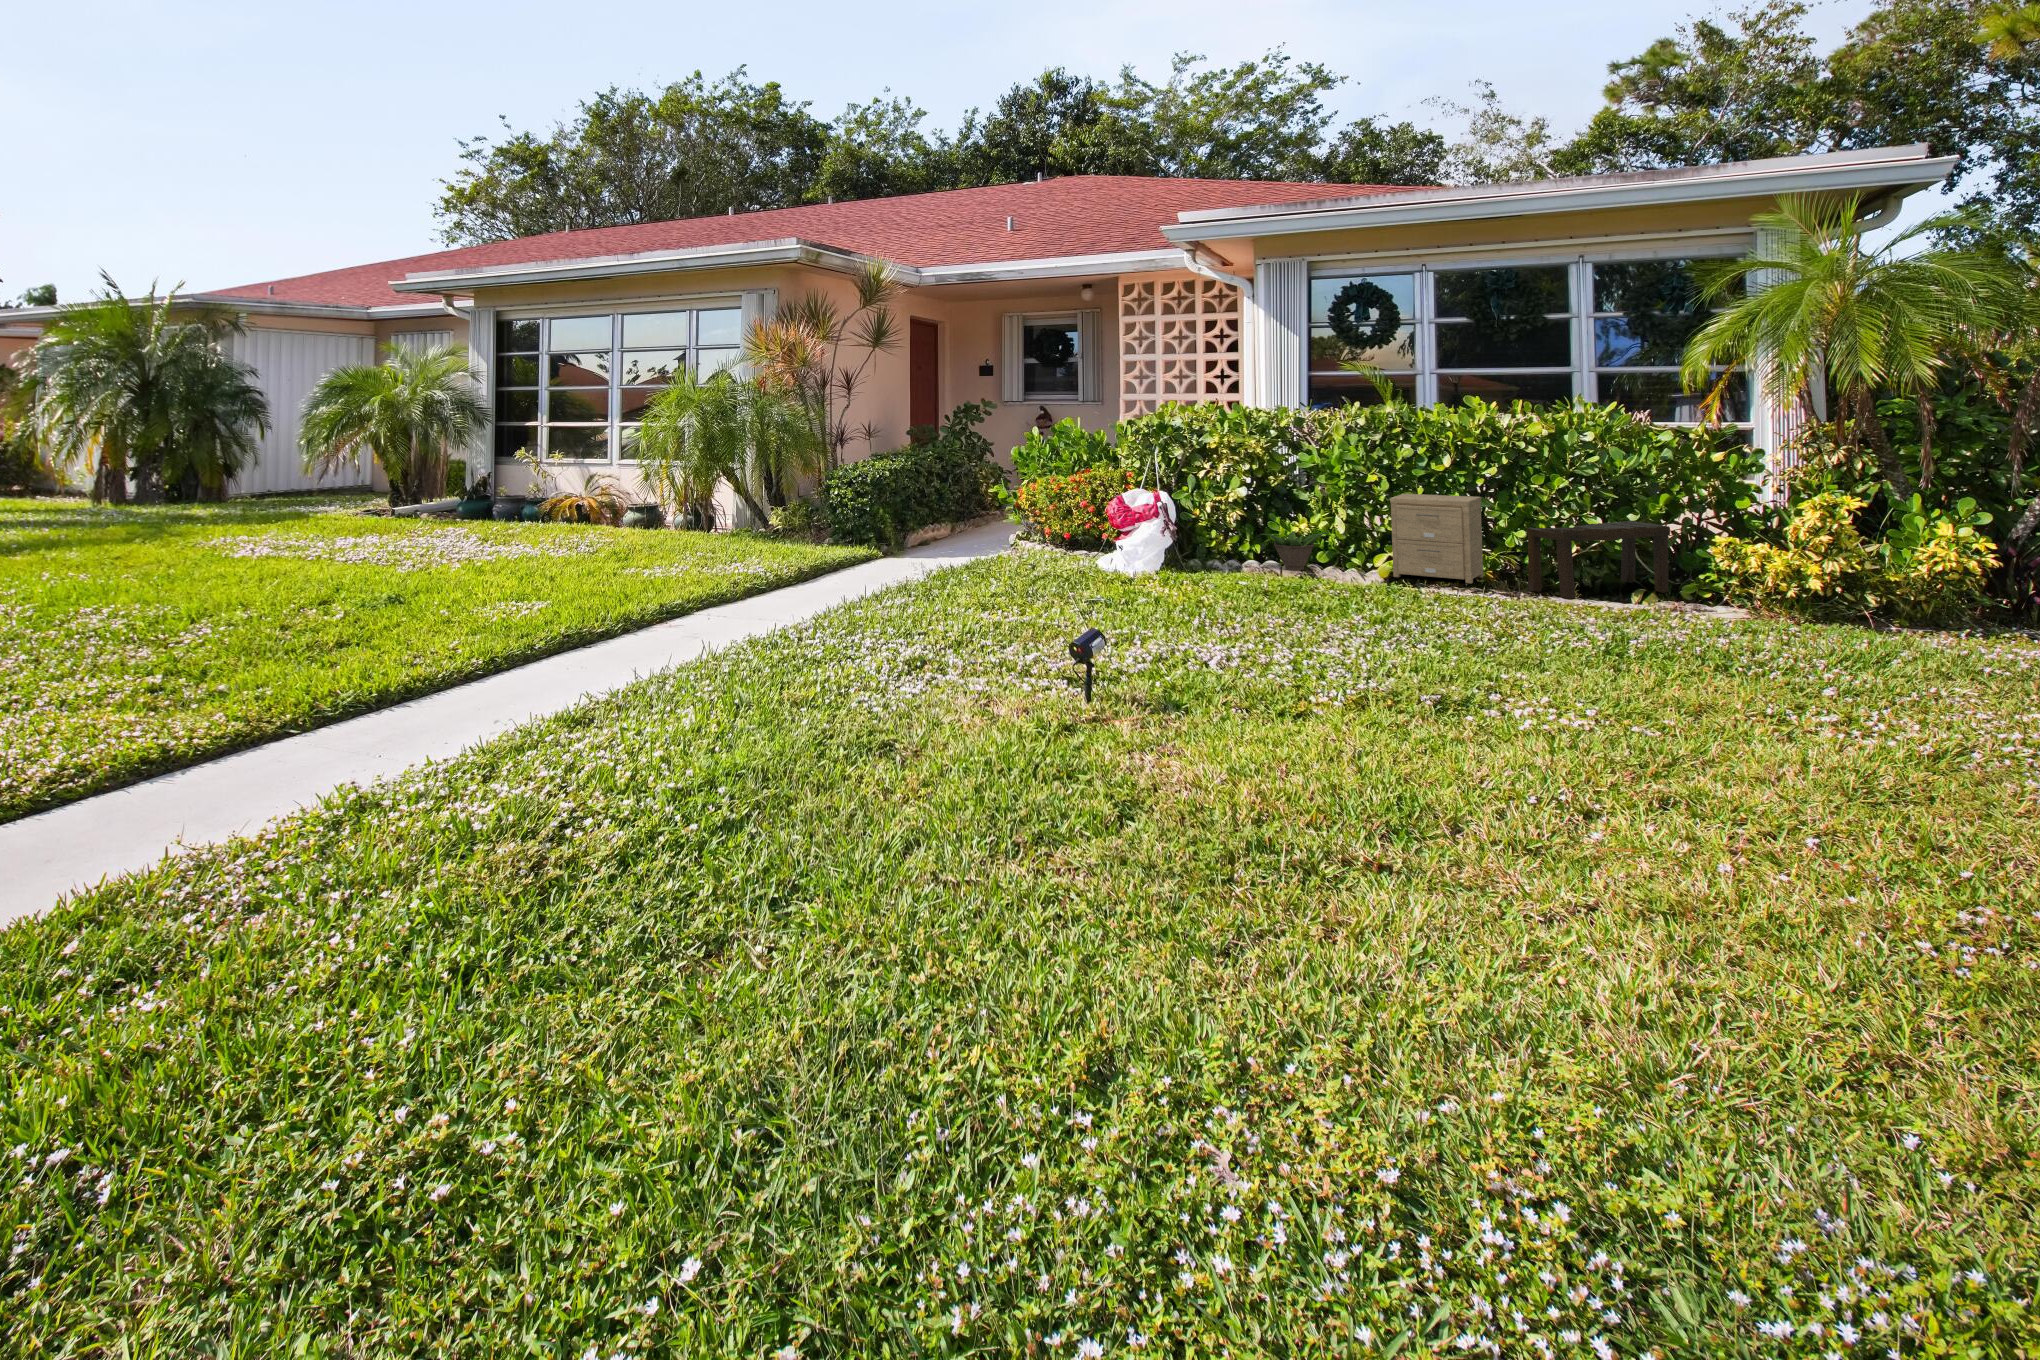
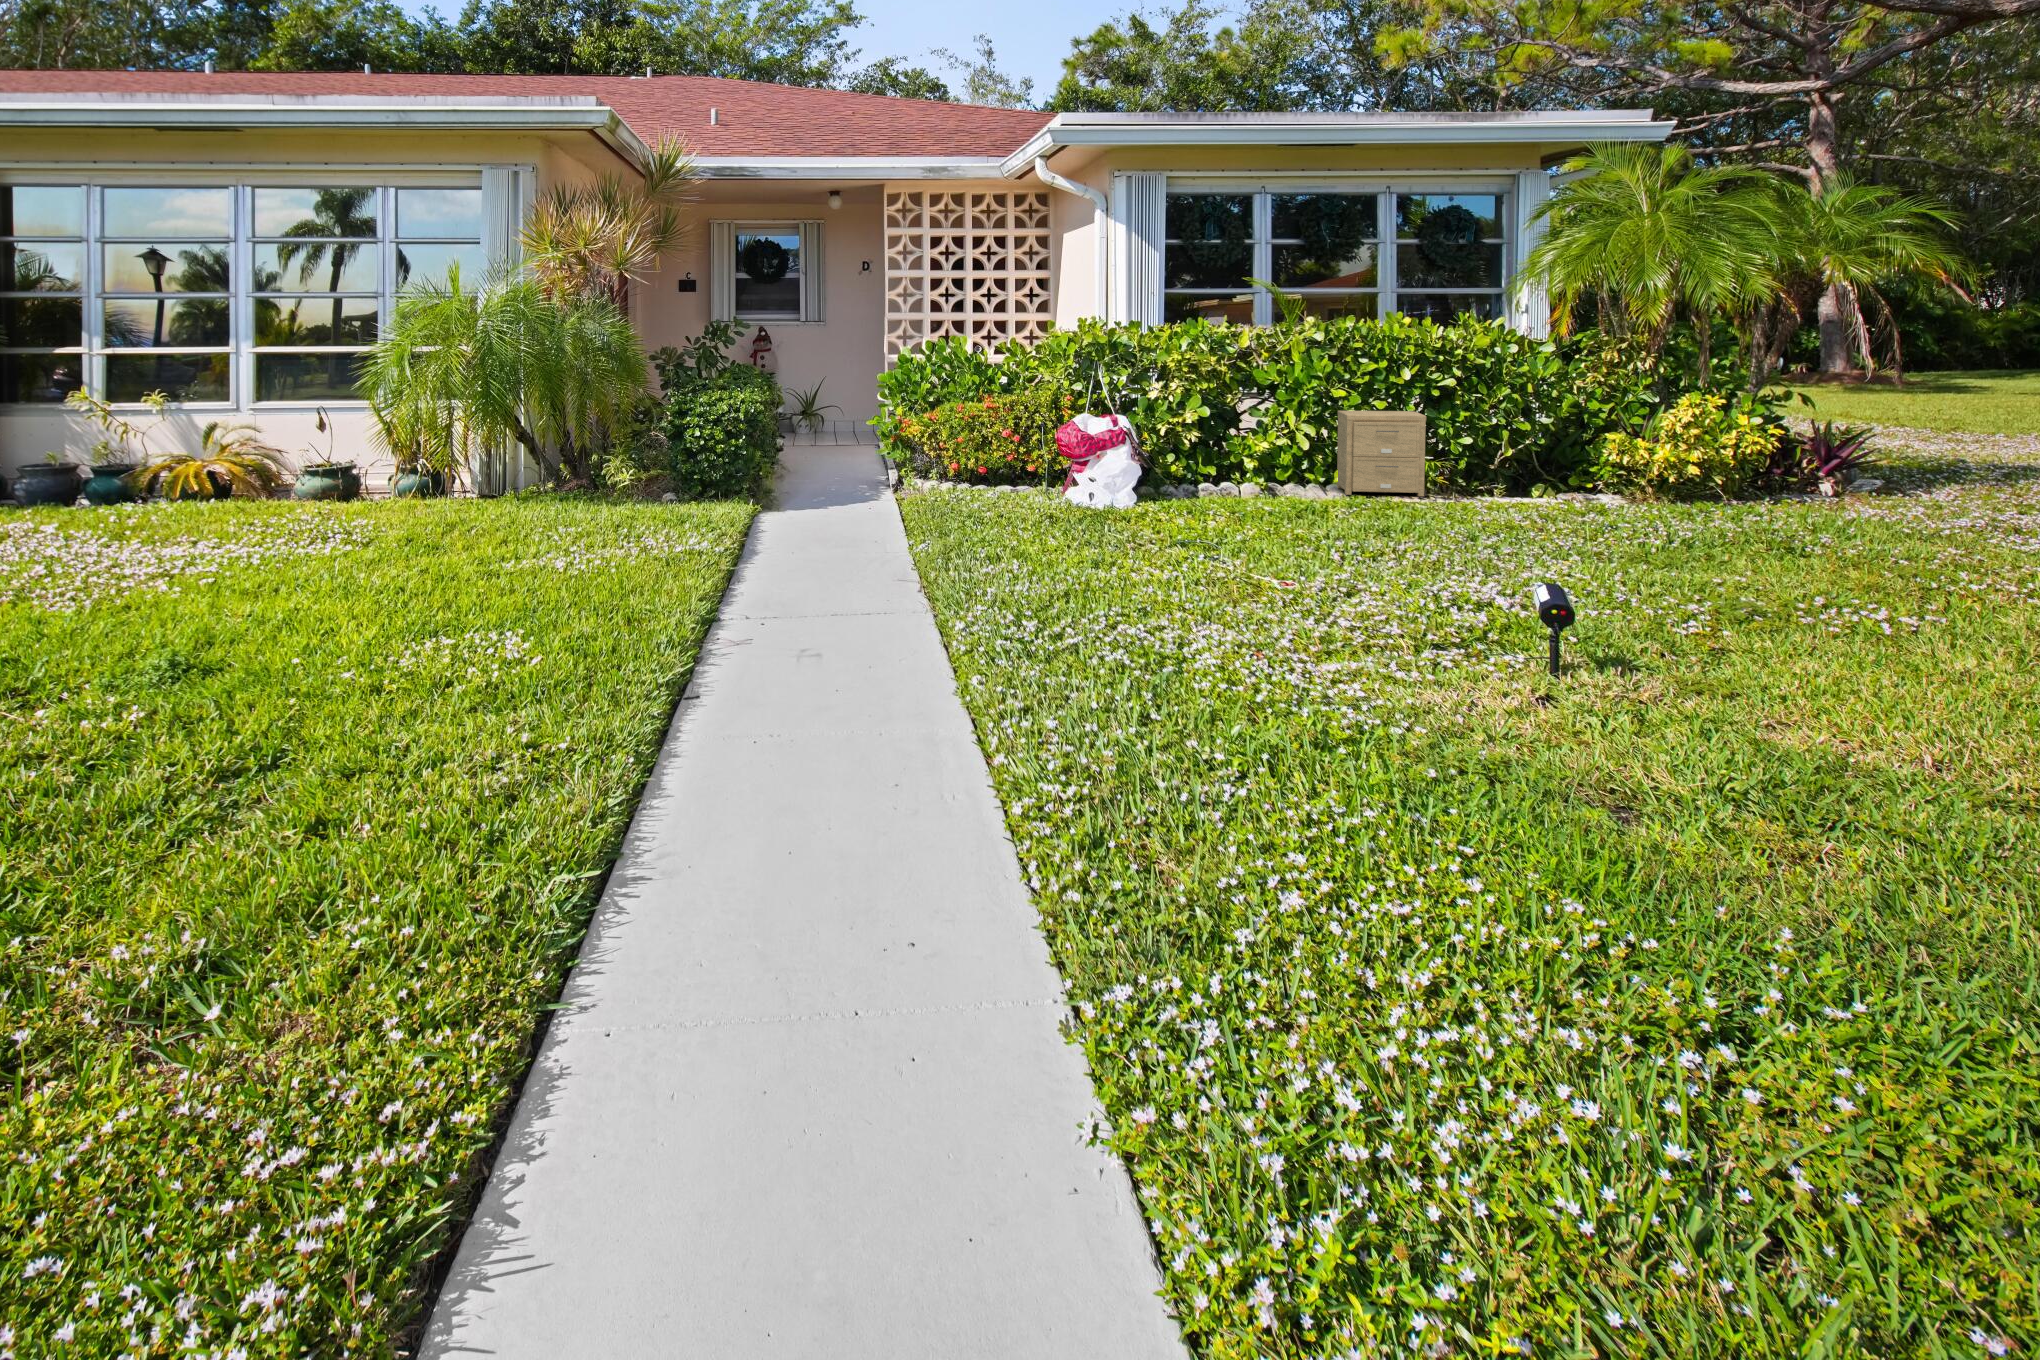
bench: present [1527,521,1670,599] -> none [1483,429,1585,505]
decorative plant: present [1260,532,1327,570] -> none [1202,453,1280,495]

